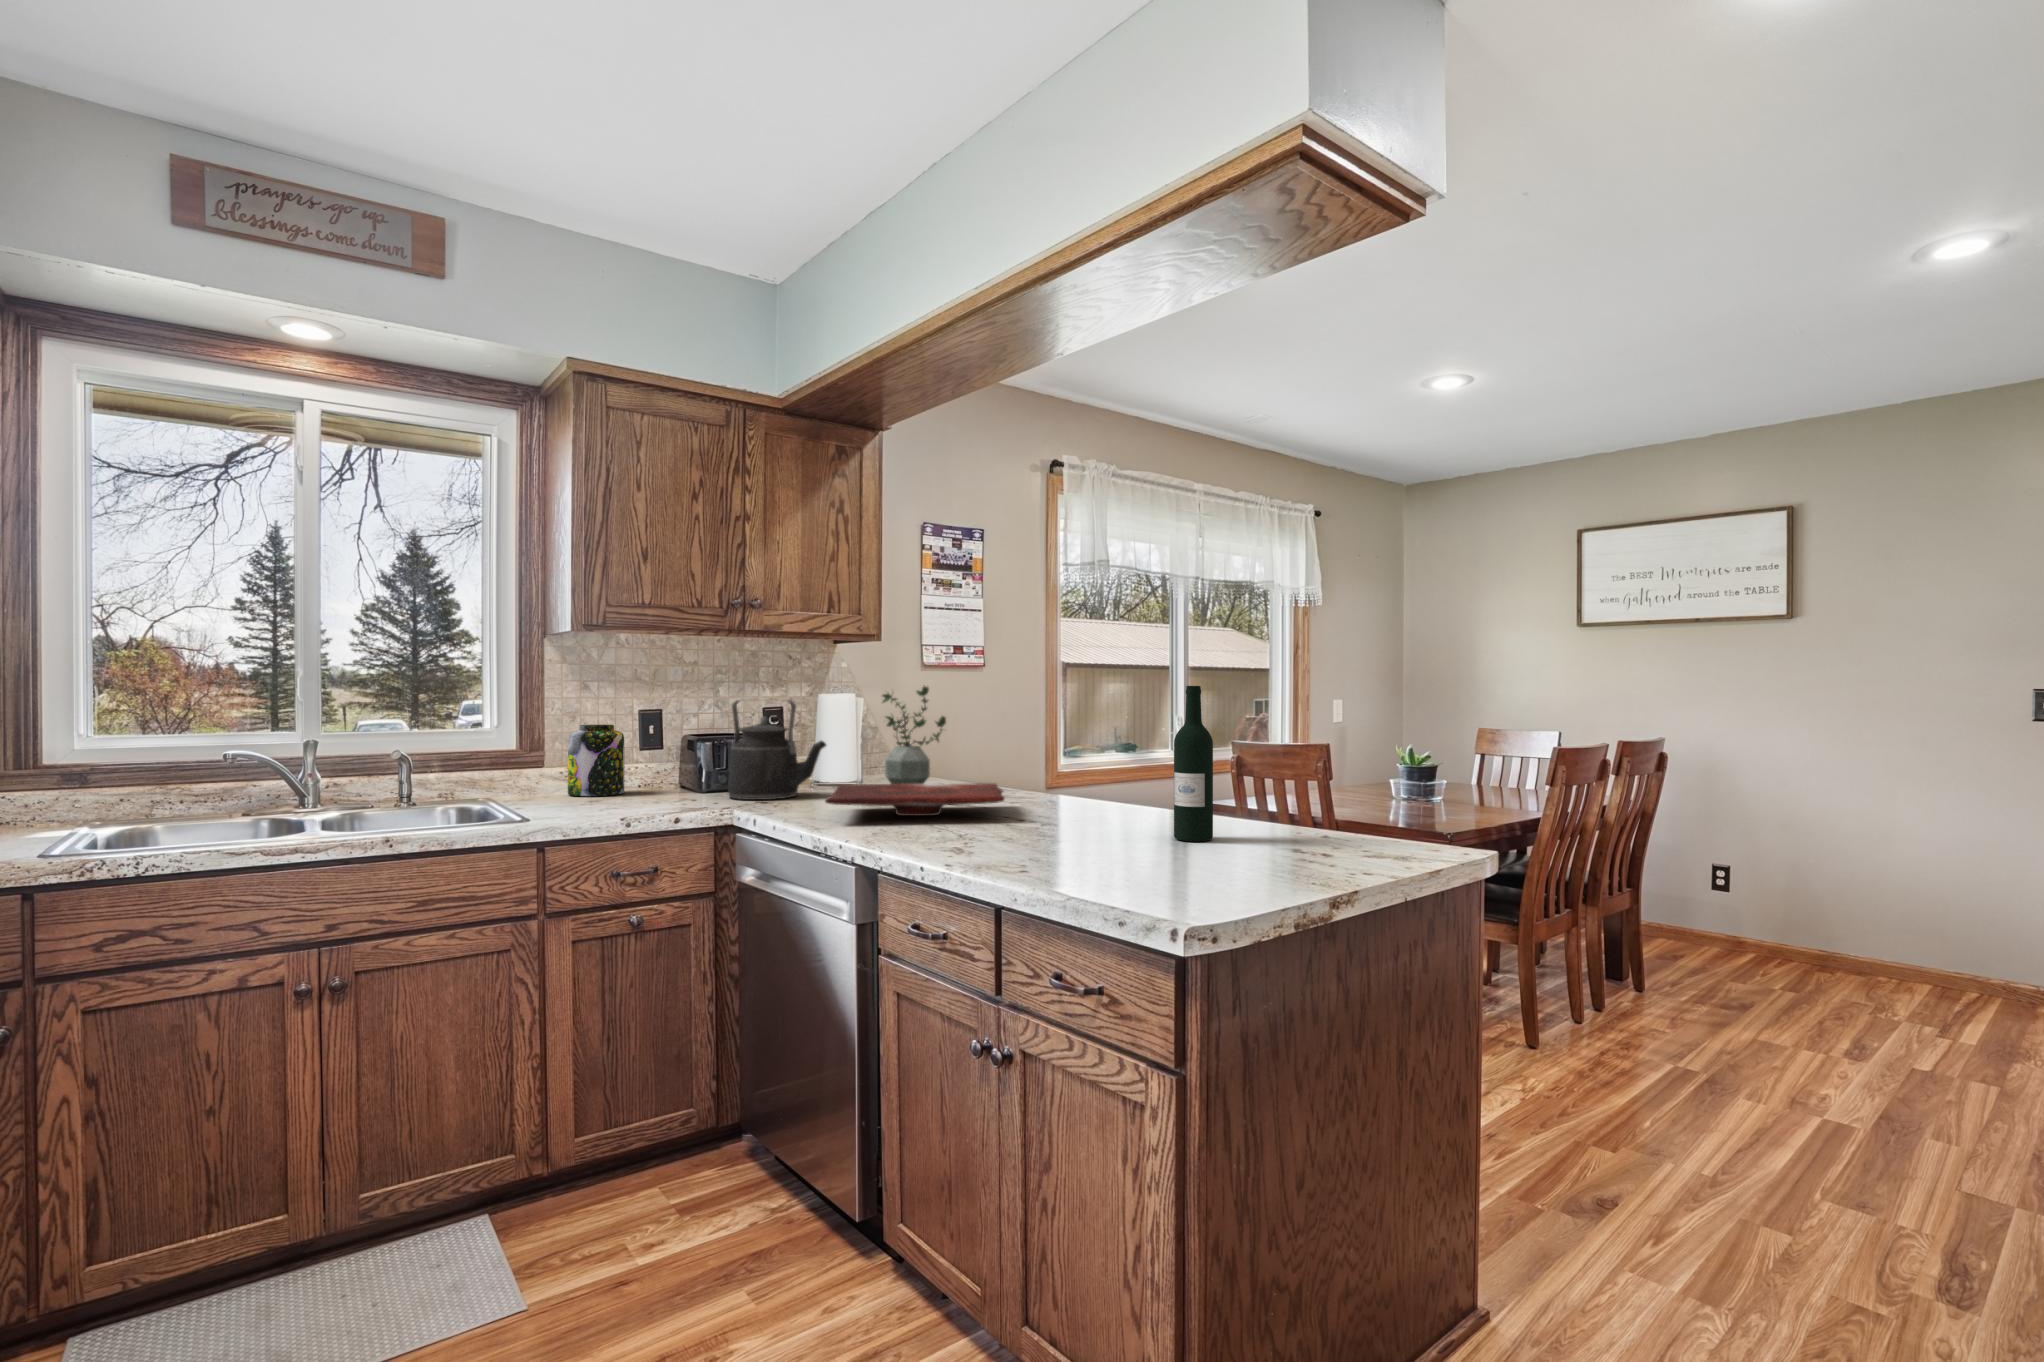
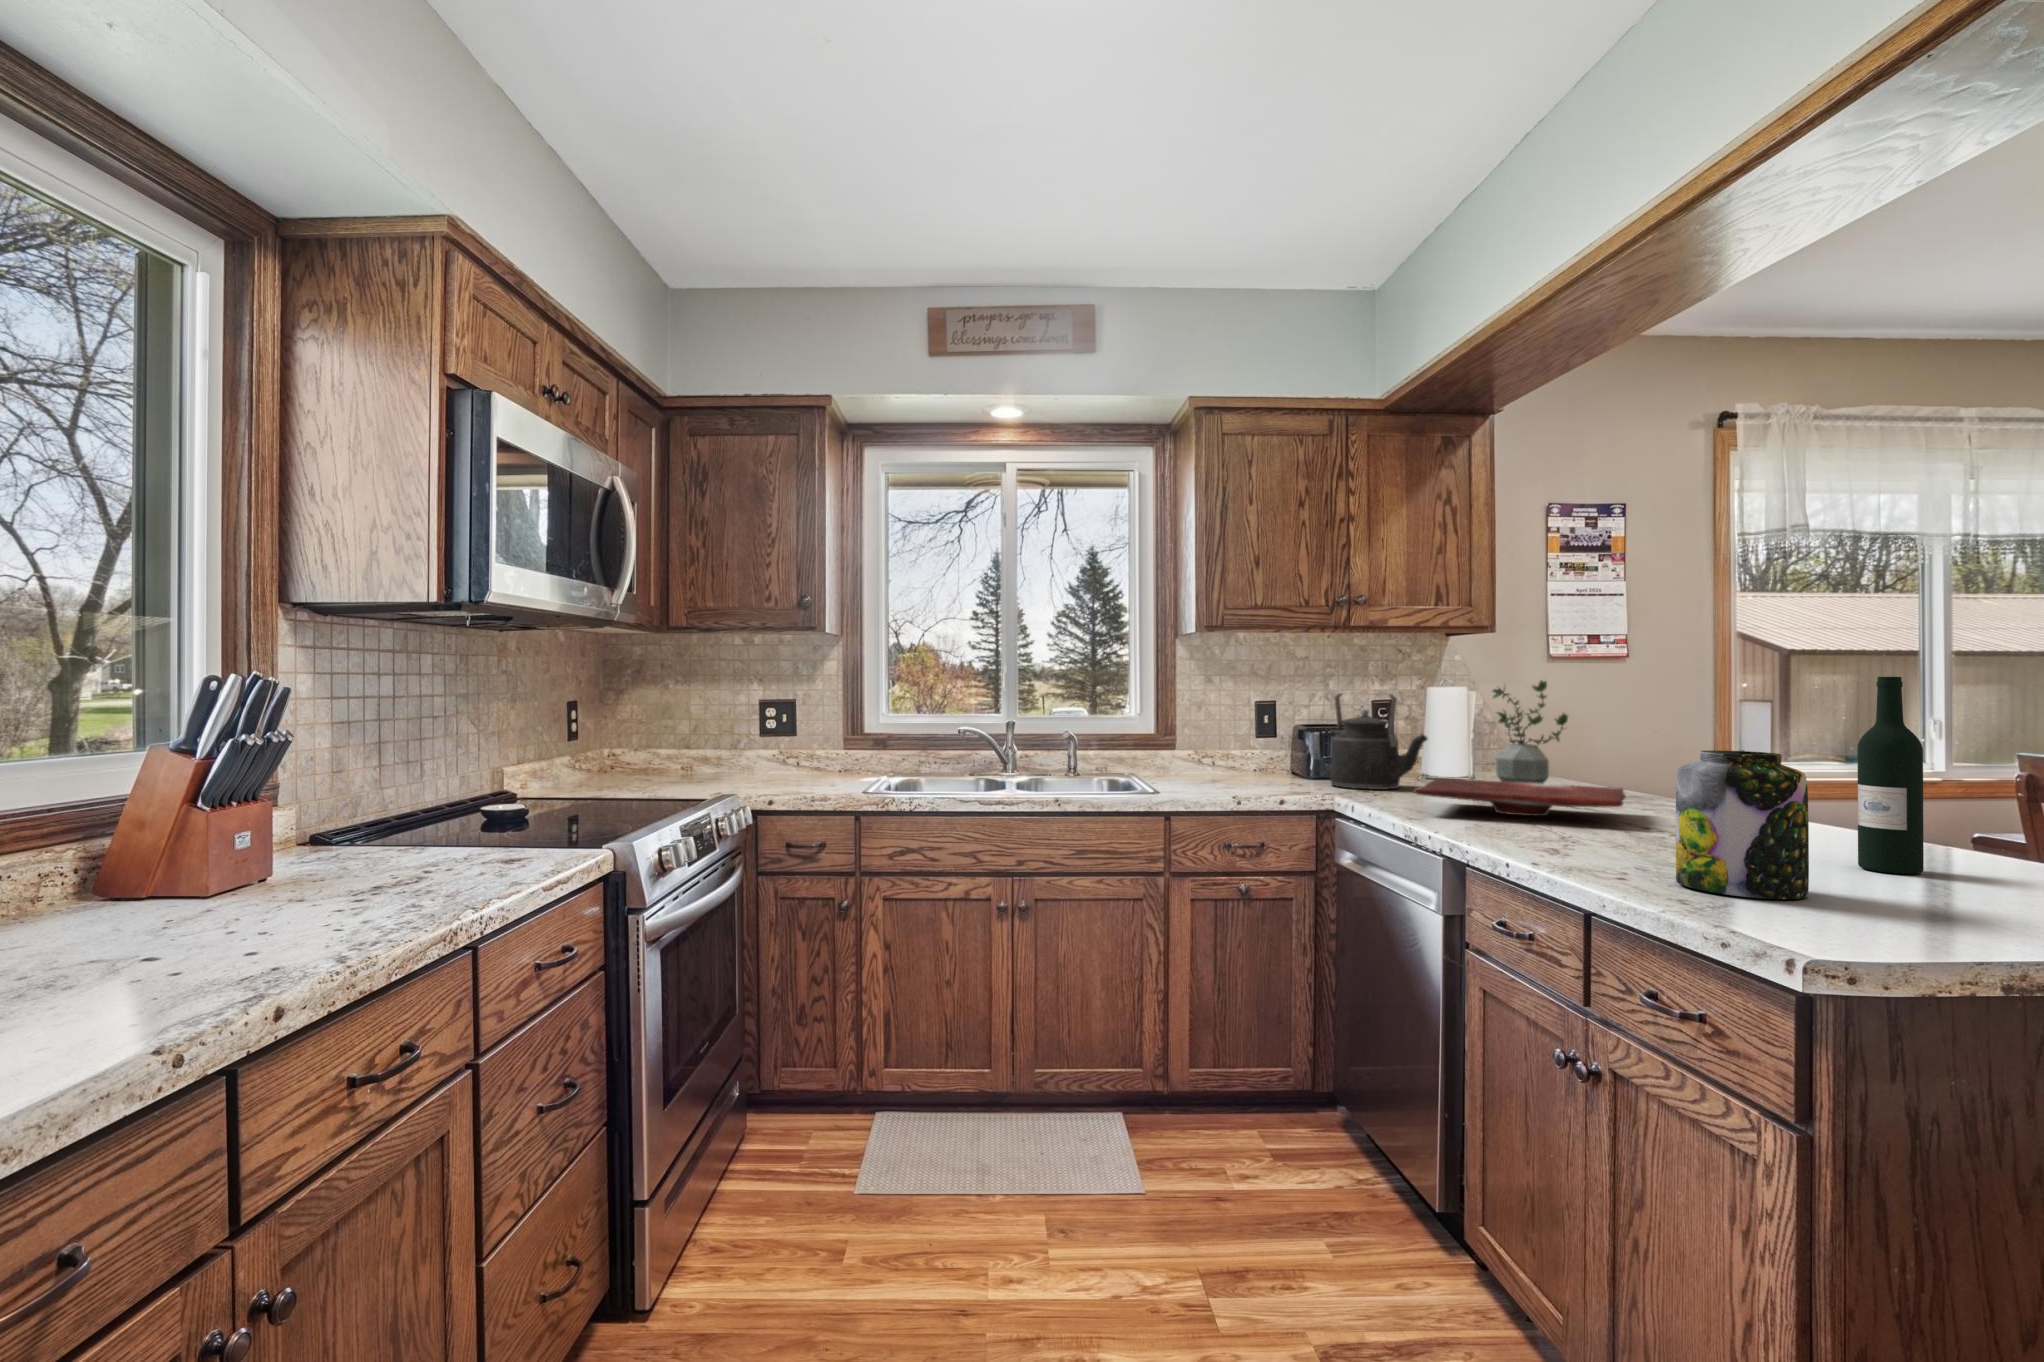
jar: present [568,724,625,796] -> present [1676,750,1809,899]

